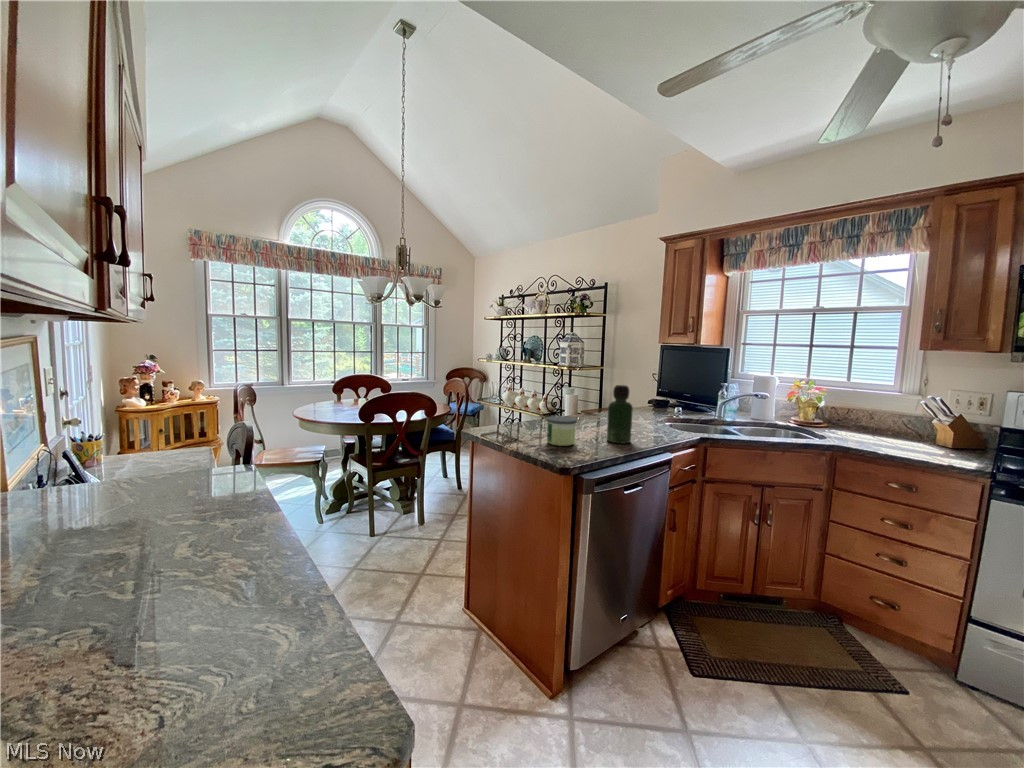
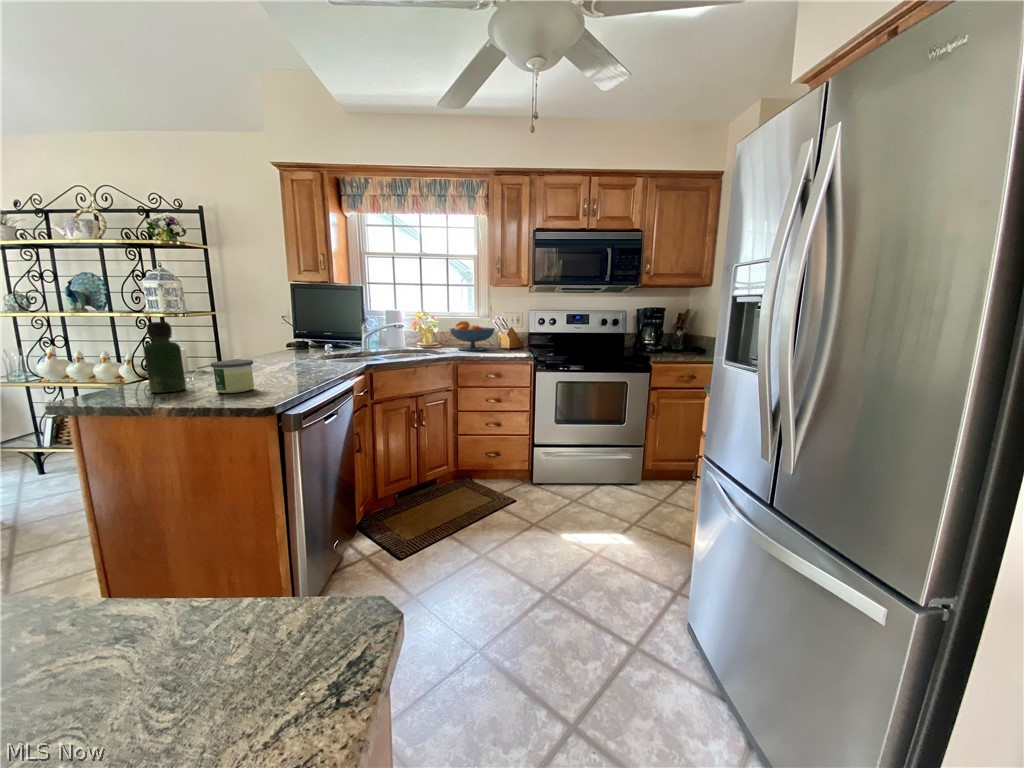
bottle: present [607,385,633,444] -> present [144,322,186,393]
fruit bowl: none [835,398,920,444] -> present [450,321,495,351]

